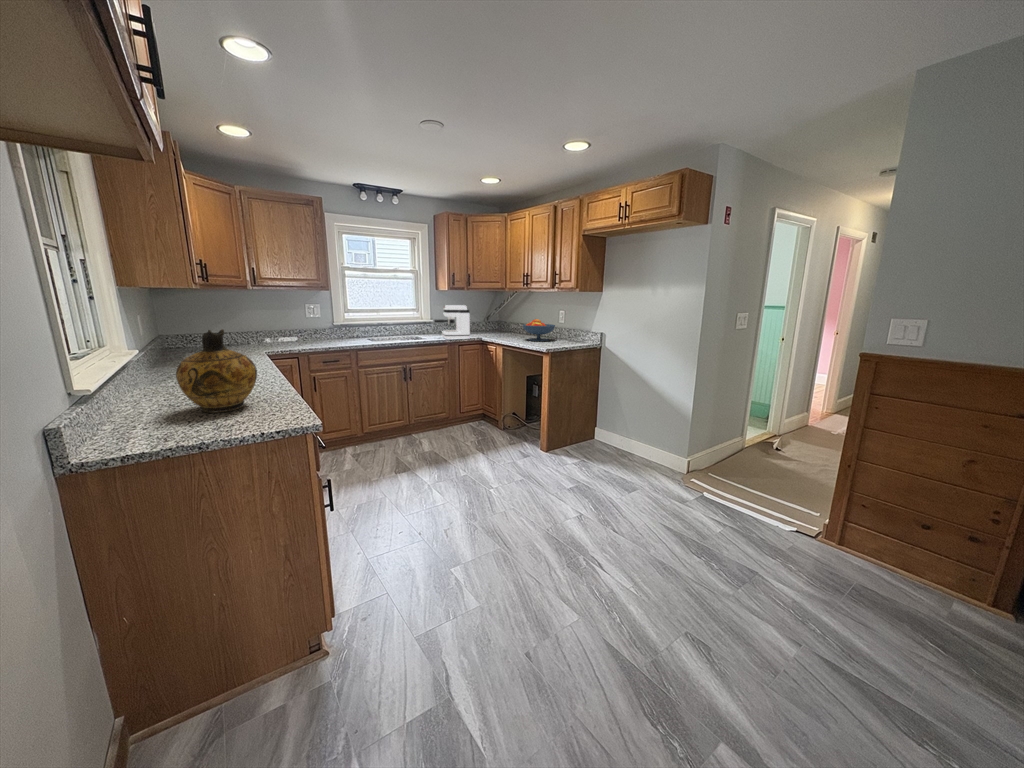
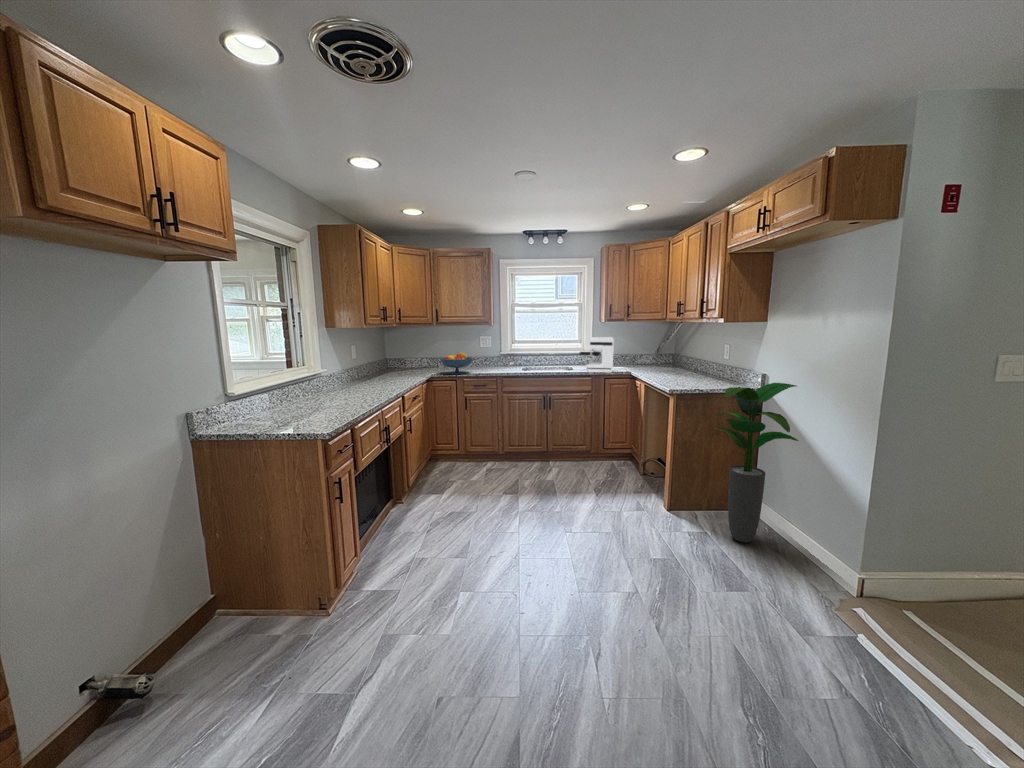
fruit bowl: present [523,319,555,341] -> present [440,352,473,374]
ceramic jug: present [176,329,257,412] -> none [285,358,335,415]
potted plant: none [583,338,641,459] -> present [715,383,798,542]

